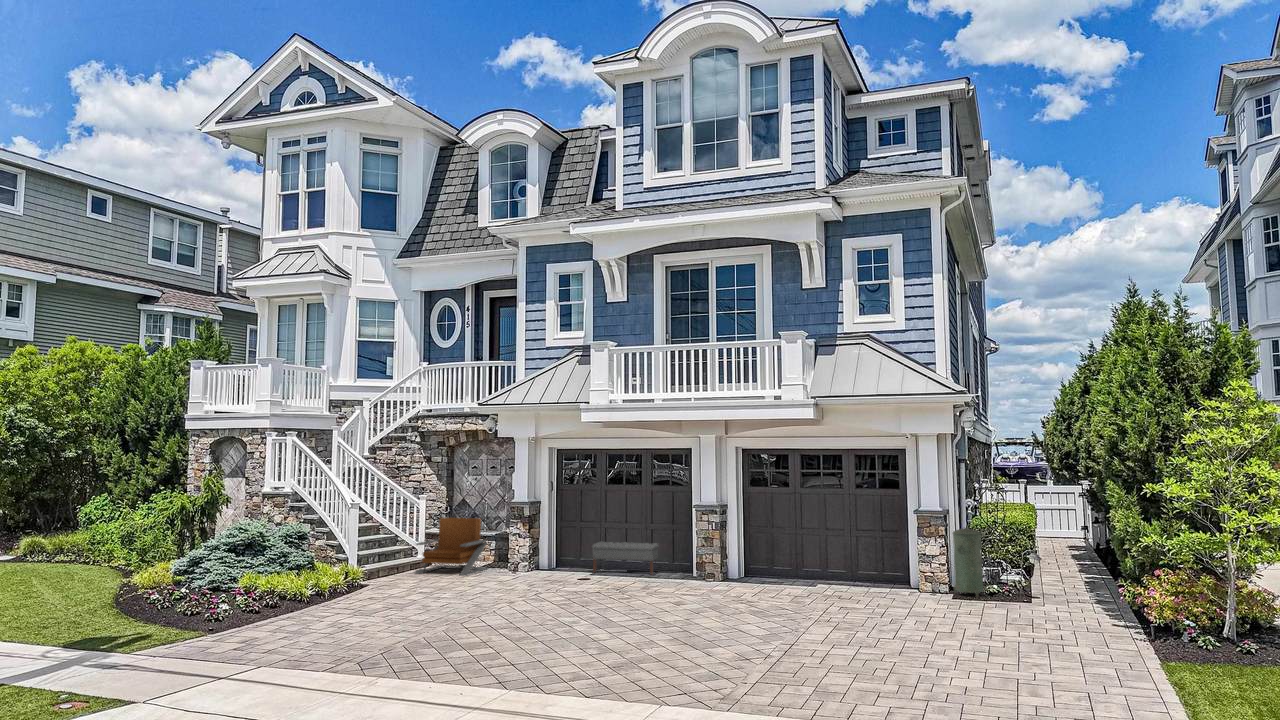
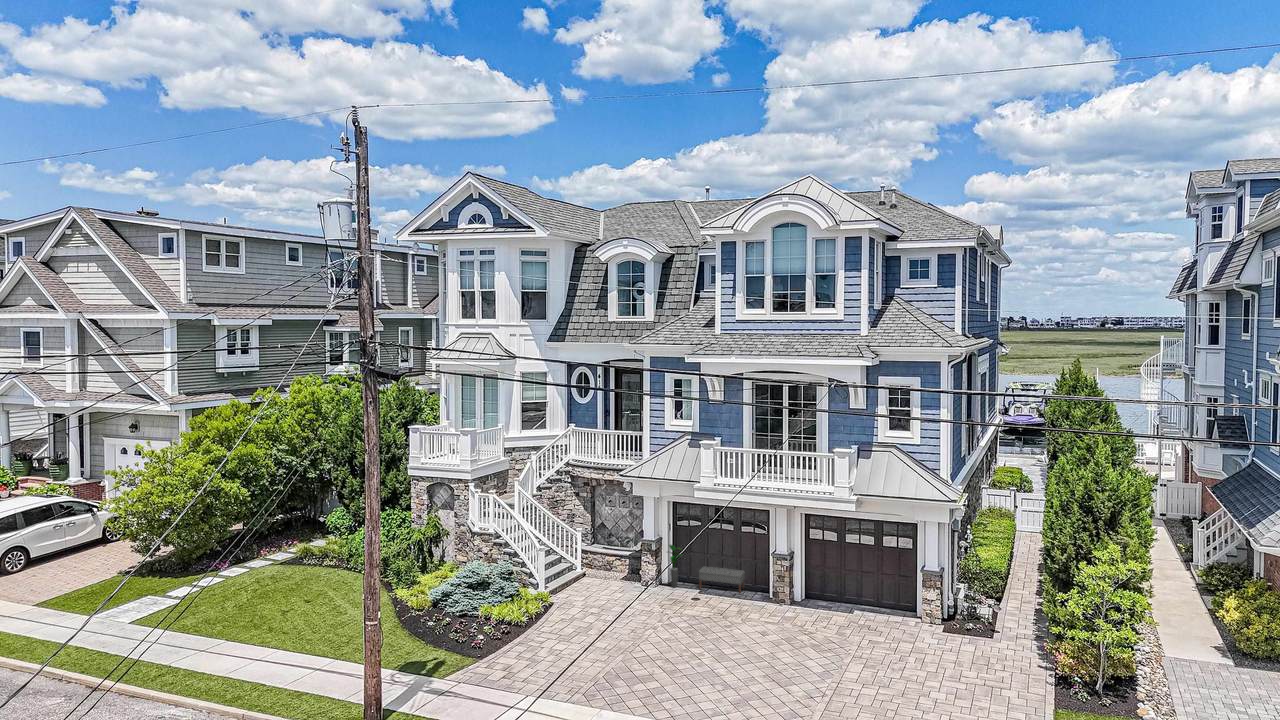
potted plant: none [544,510,570,573] -> present [669,545,682,587]
lounge chair: present [415,517,488,576] -> none [579,544,626,590]
trash can: present [953,527,983,597] -> none [942,586,962,632]

